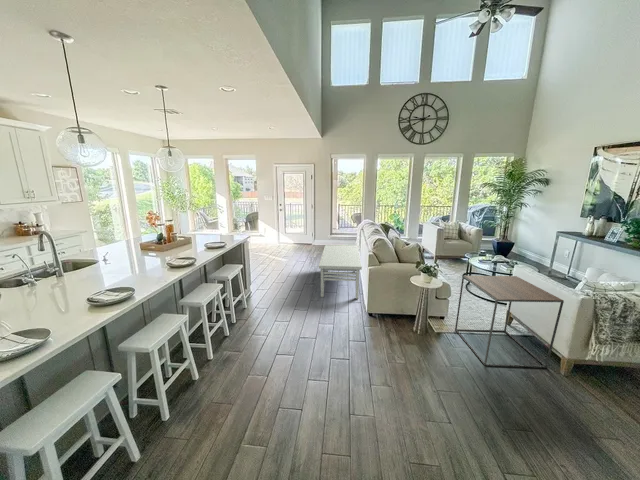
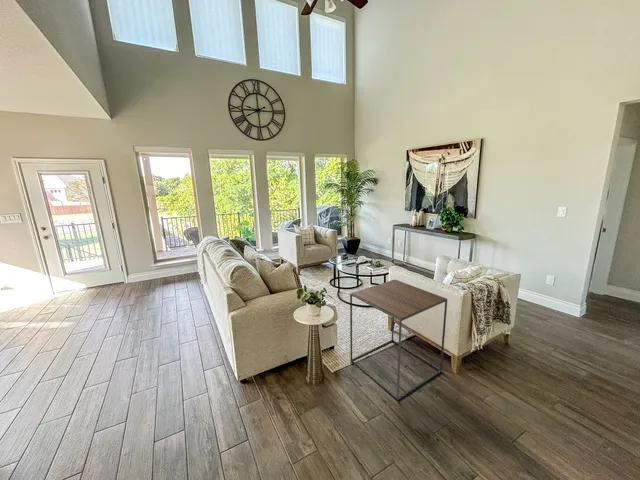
storage bench: present [319,245,362,299] -> none [135,276,218,383]

